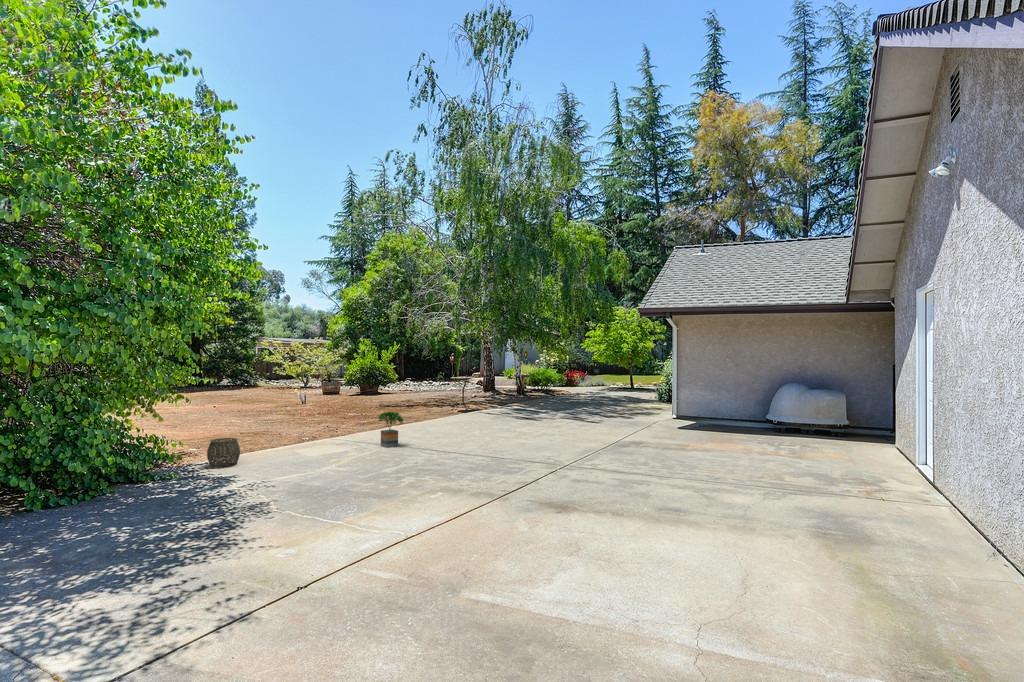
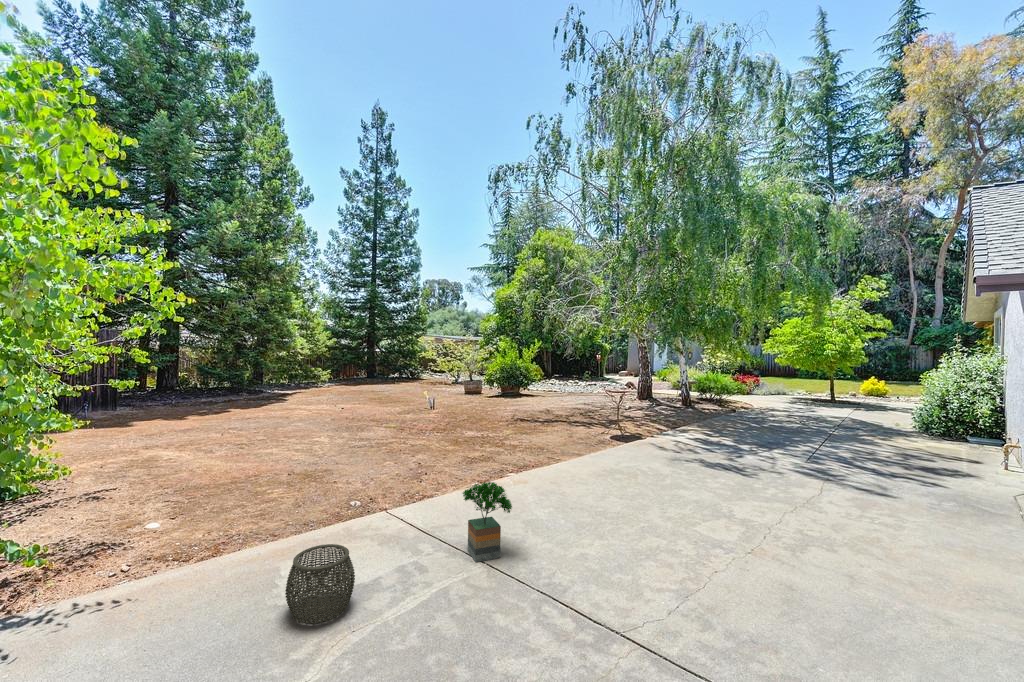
woven basket: present [207,438,240,467] -> present [285,544,355,625]

